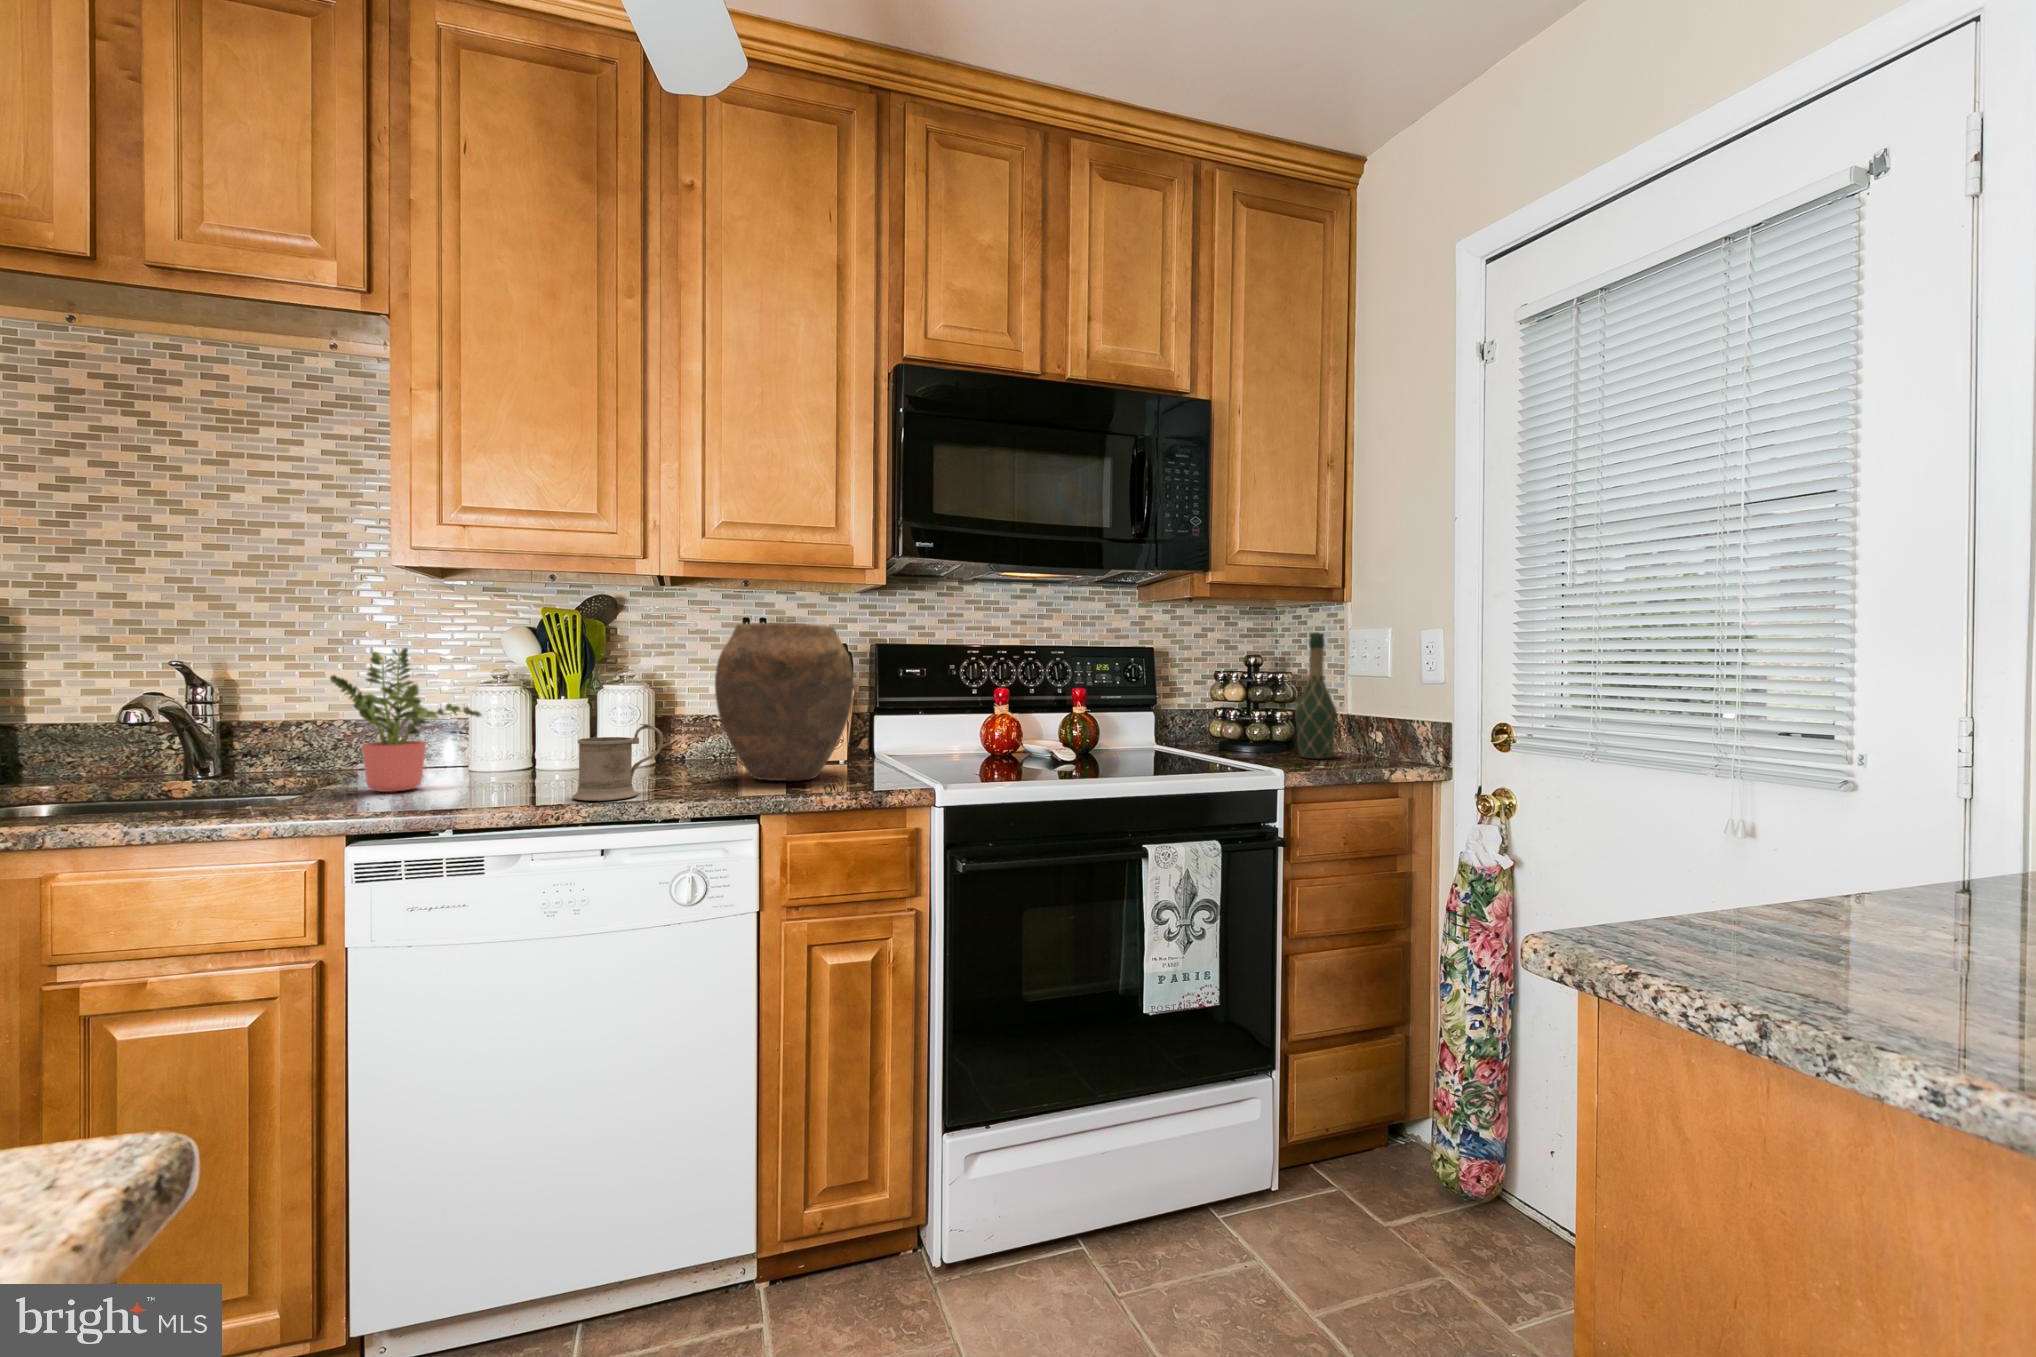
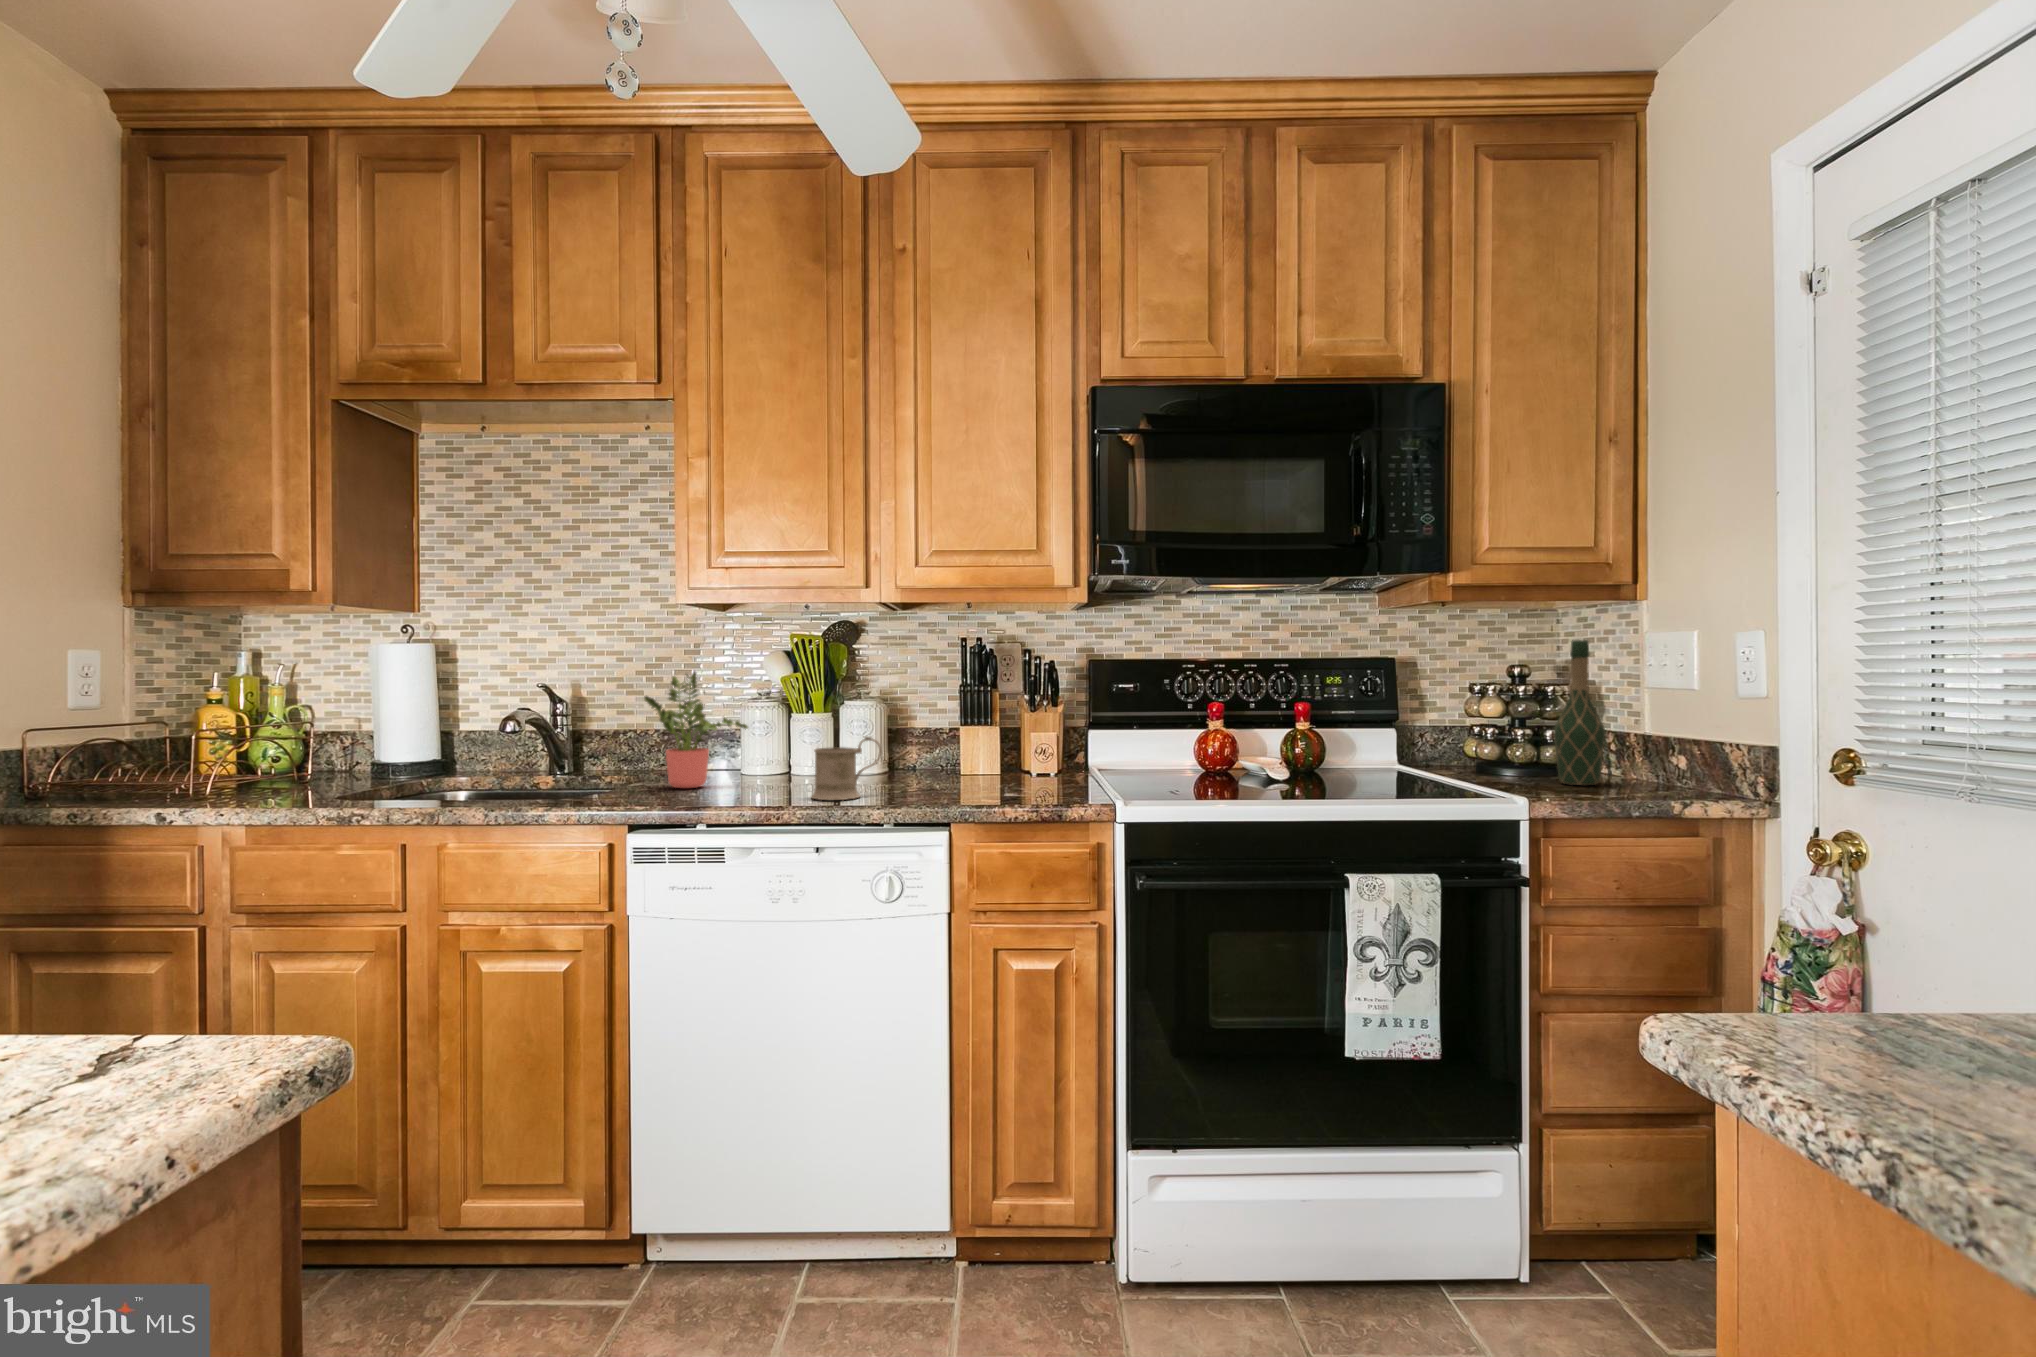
vase: present [715,623,854,781] -> none [927,647,1050,790]

